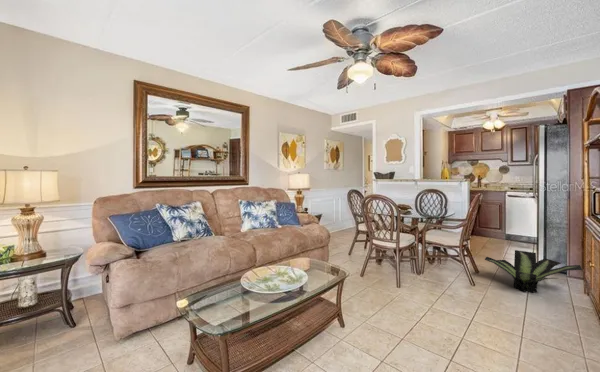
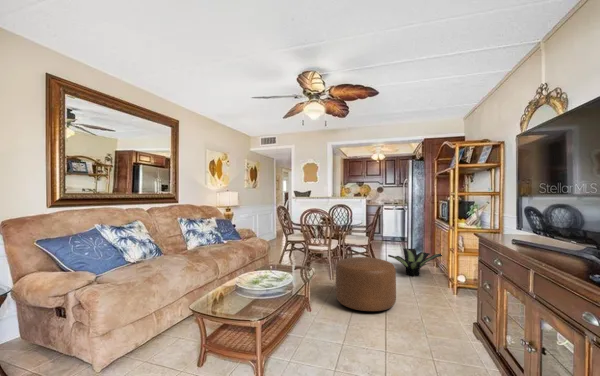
ottoman: none [385,258,471,337] -> present [336,257,396,311]

